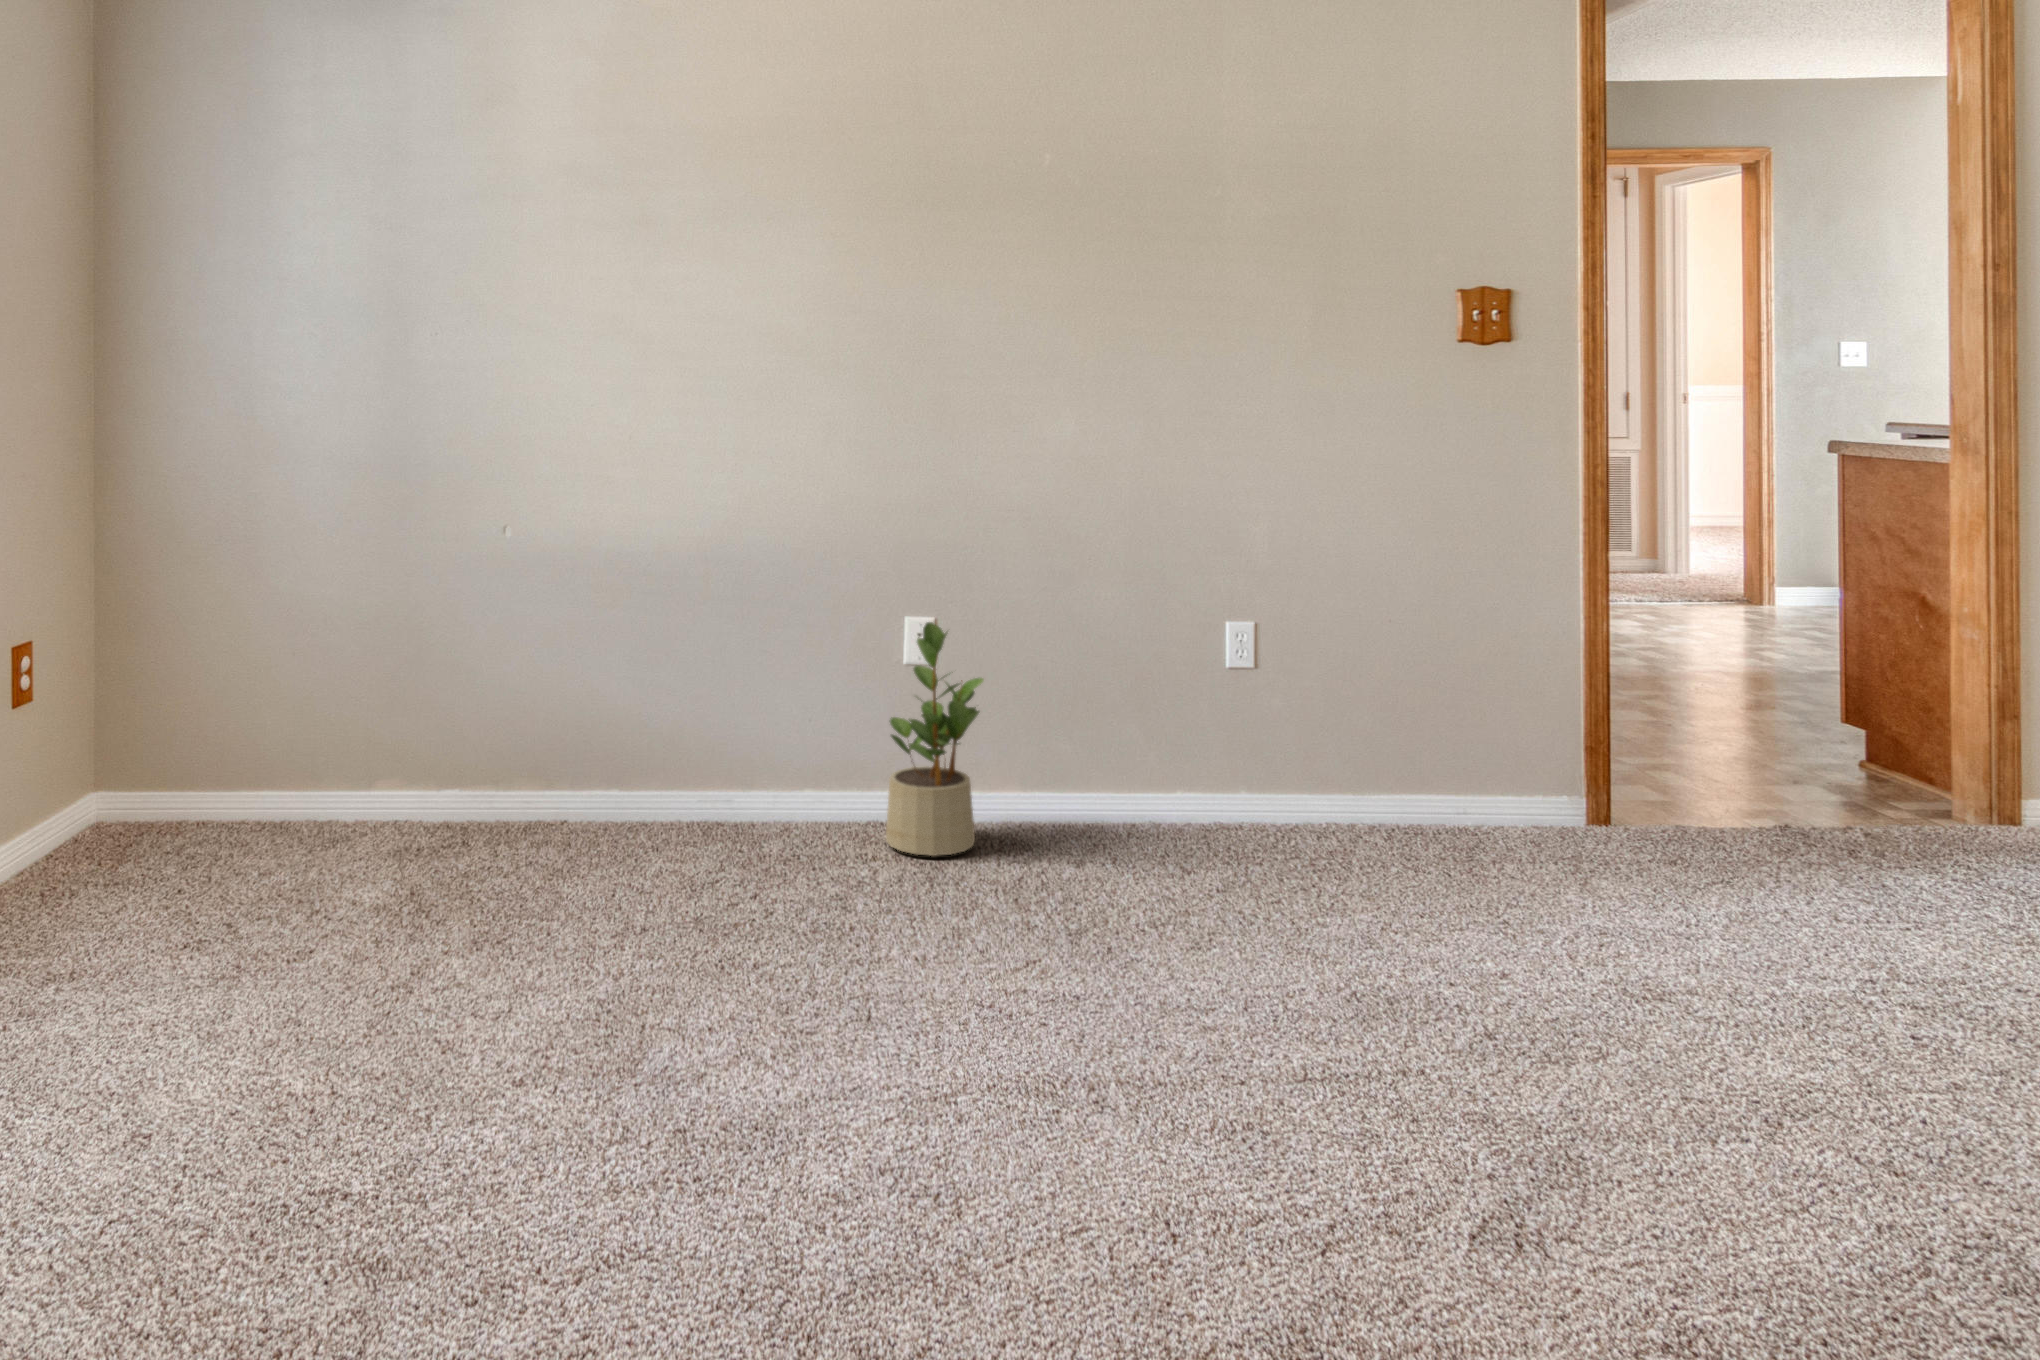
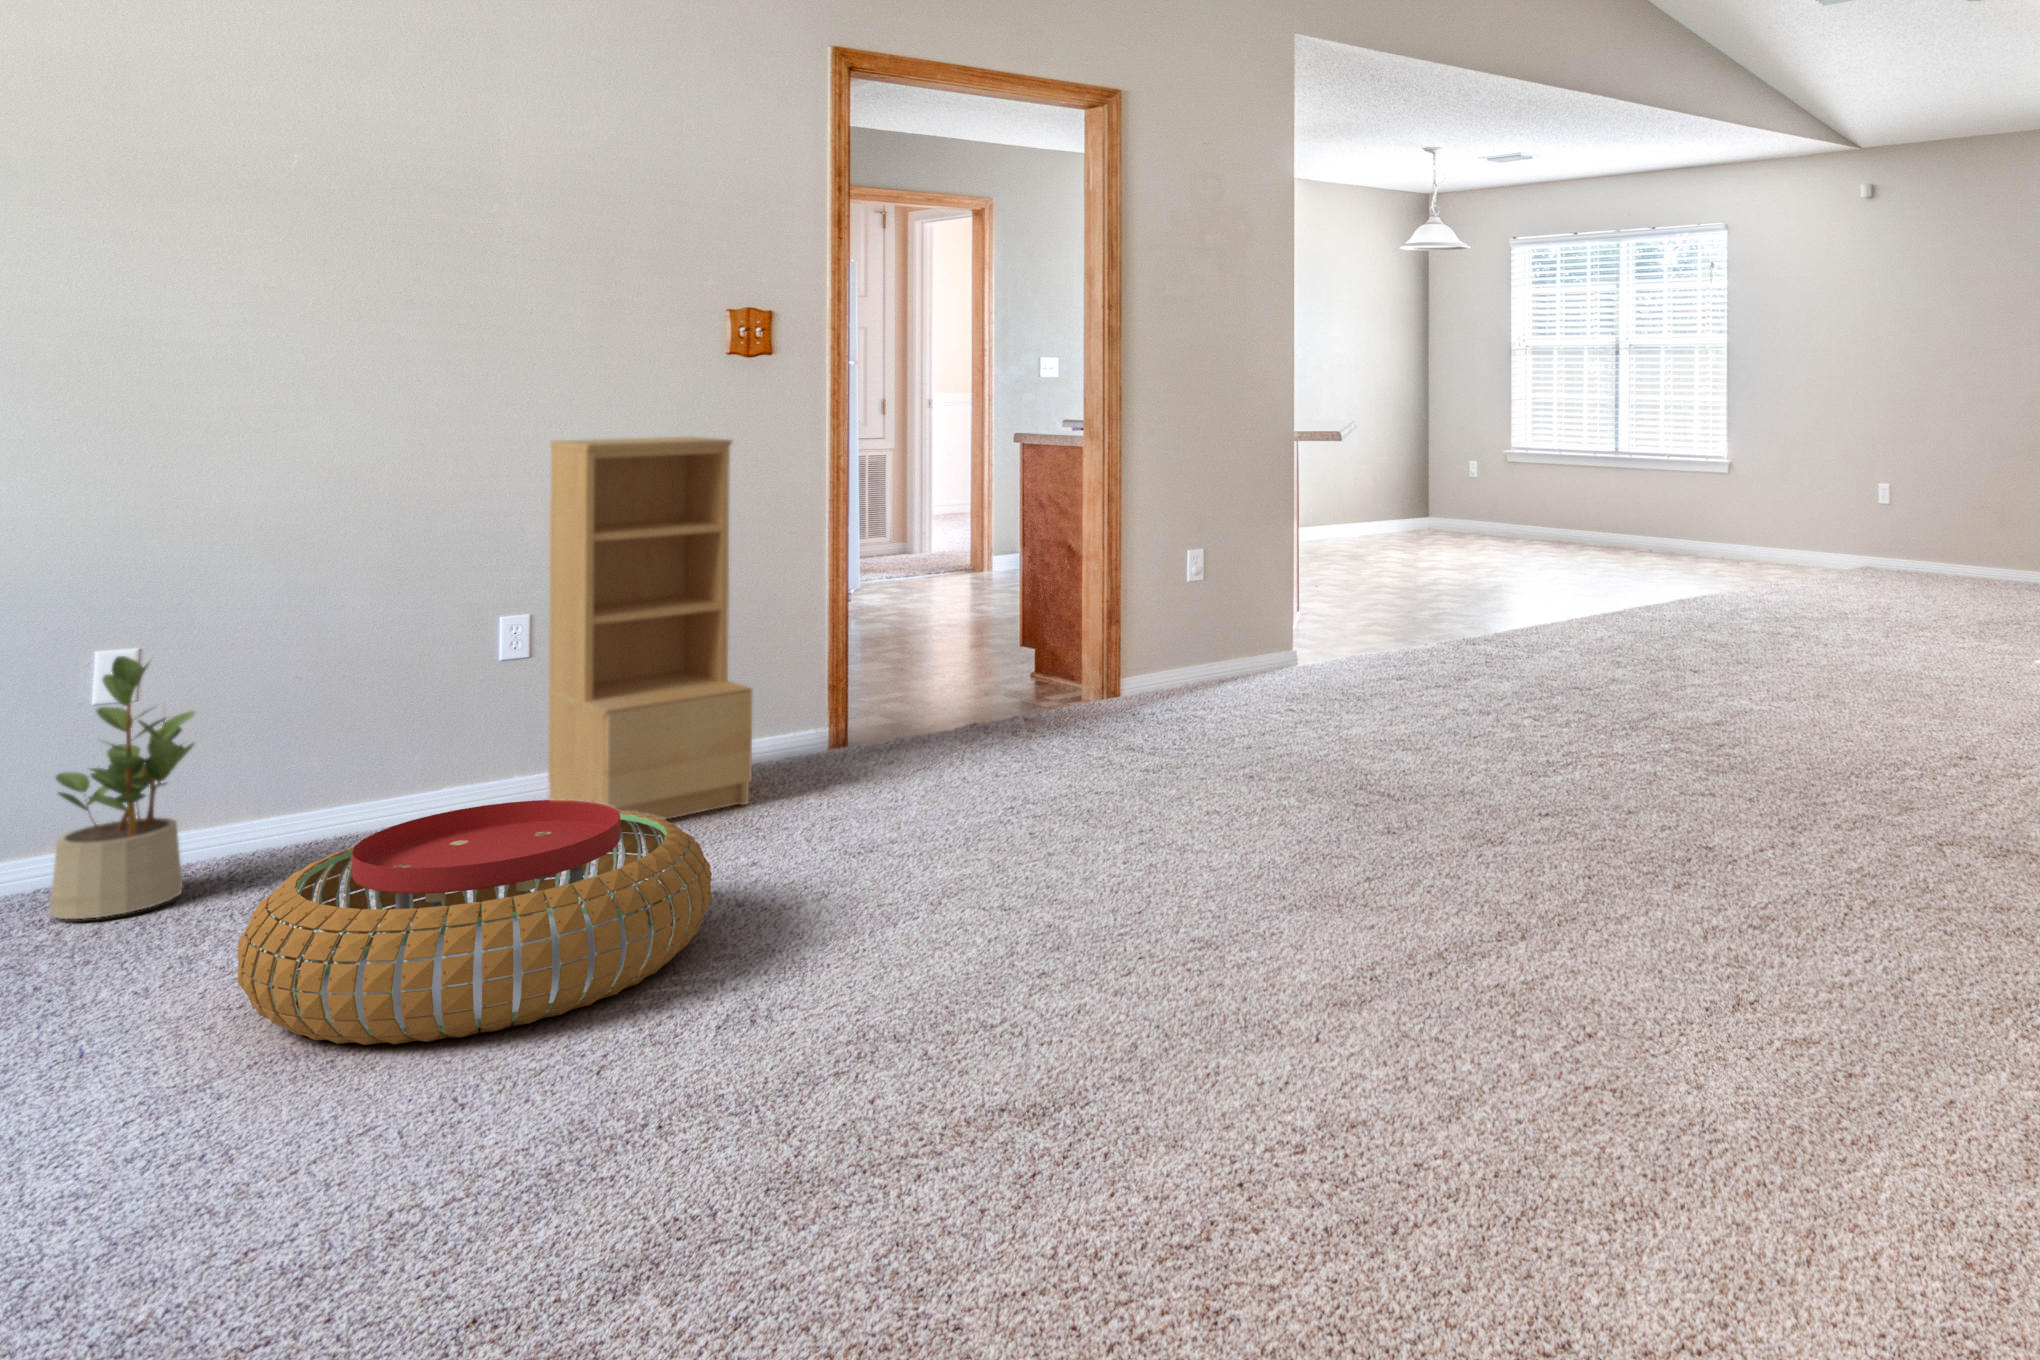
bookshelf: none [1274,437,1496,881] -> present [548,436,752,819]
pouf: none [988,842,1454,1138] -> present [238,800,712,1045]

